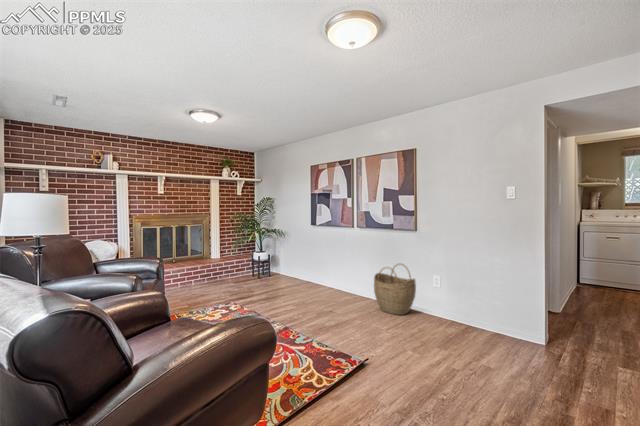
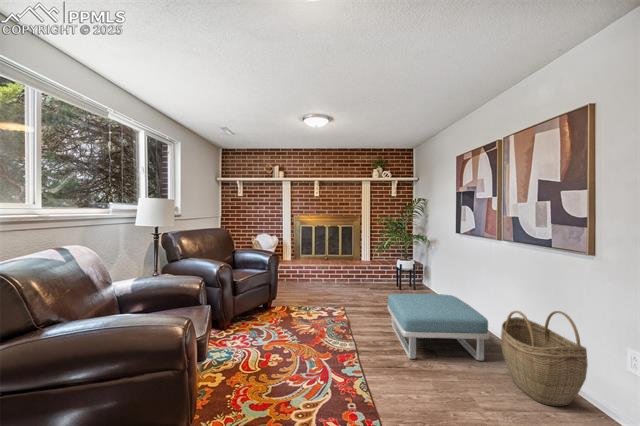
footstool: none [286,271,363,319] -> present [387,294,489,361]

